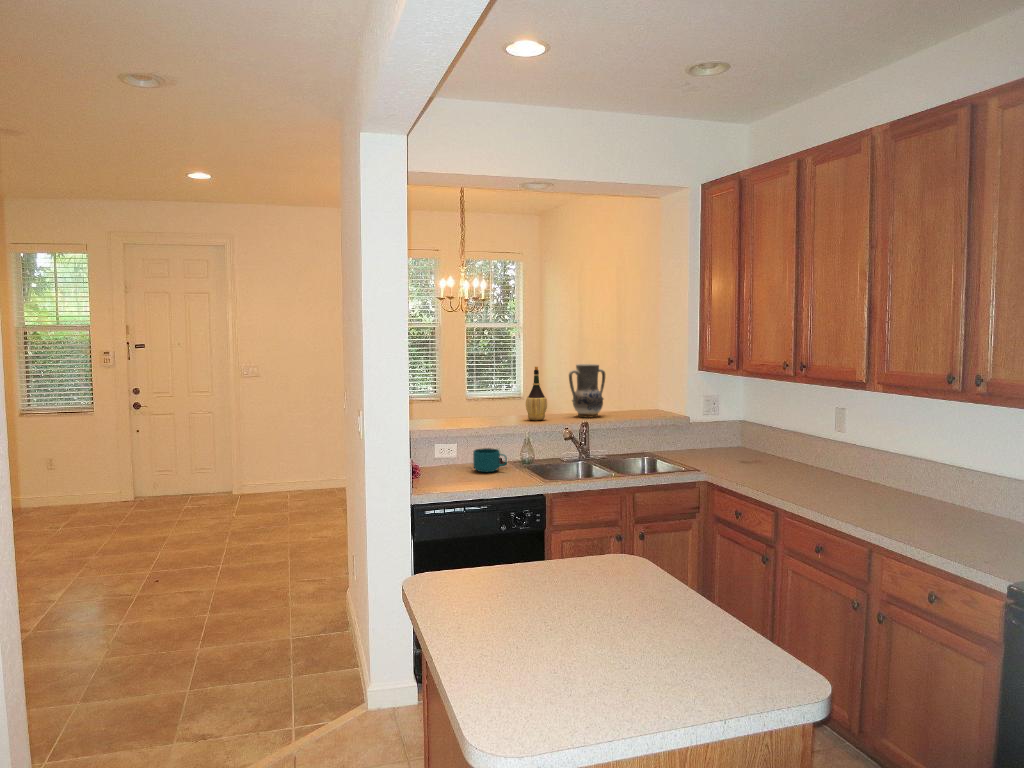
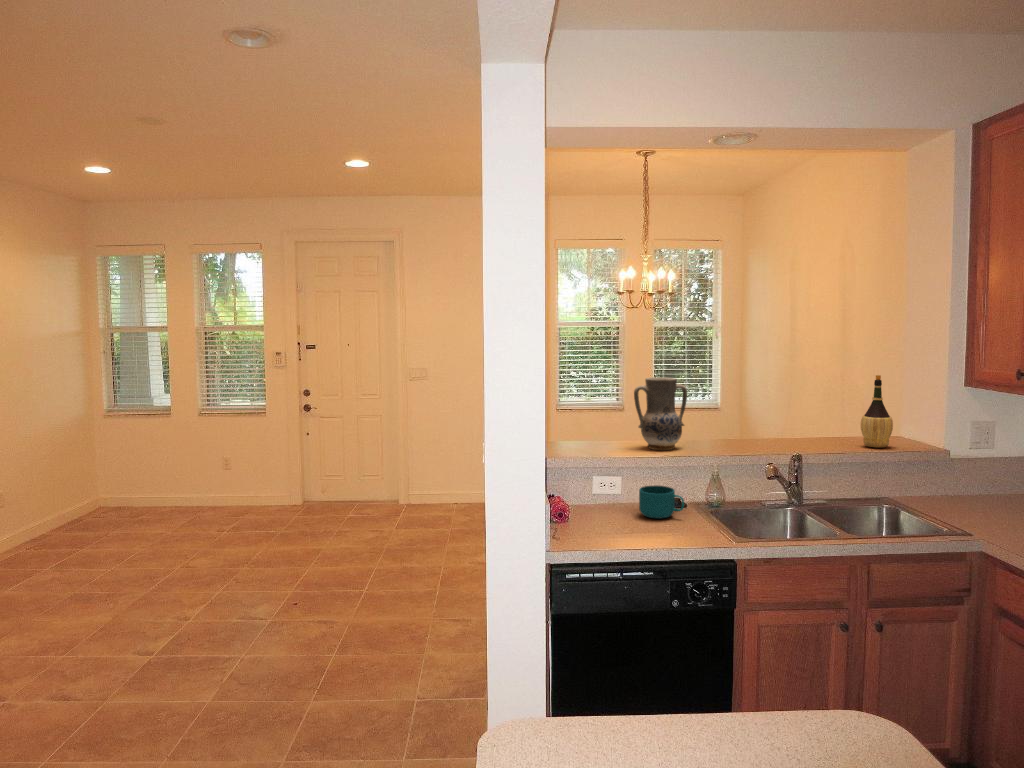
vase: present [569,364,605,418] -> present [634,377,687,450]
wine bottle: present [526,366,547,420] -> present [860,375,893,447]

